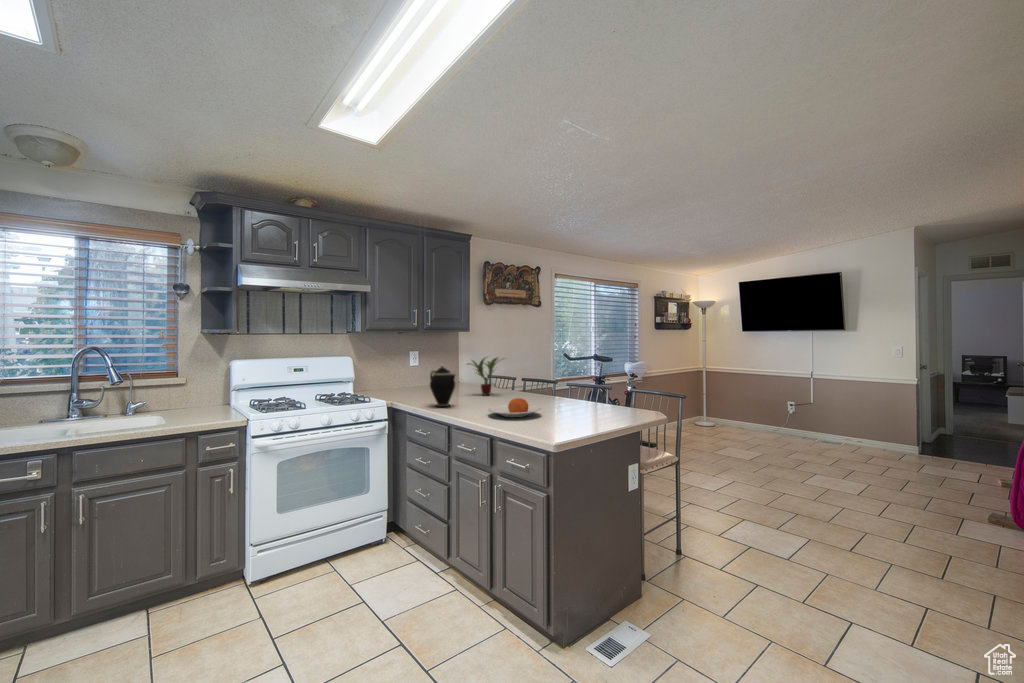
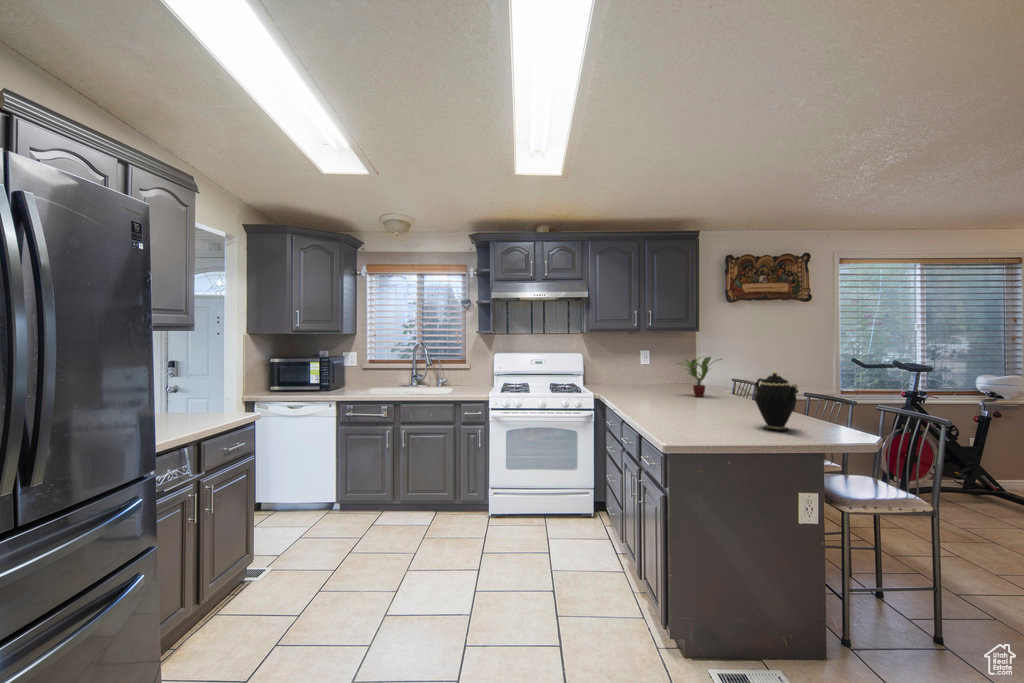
teapot: present [430,365,456,407] -> present [755,370,799,431]
plate: present [488,398,541,417] -> none [660,399,721,418]

